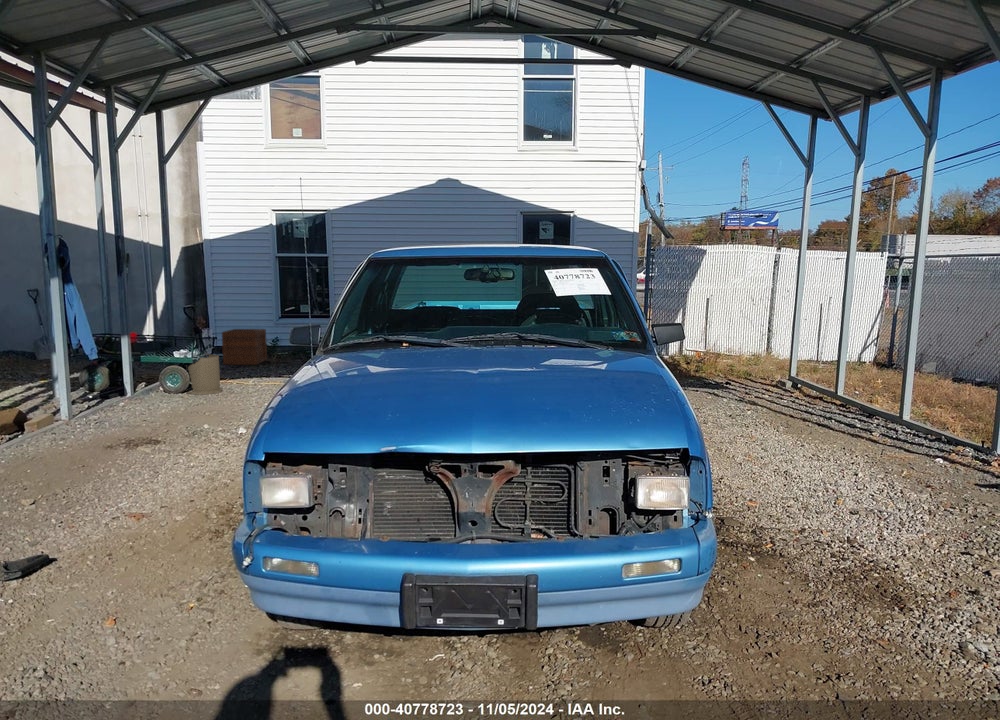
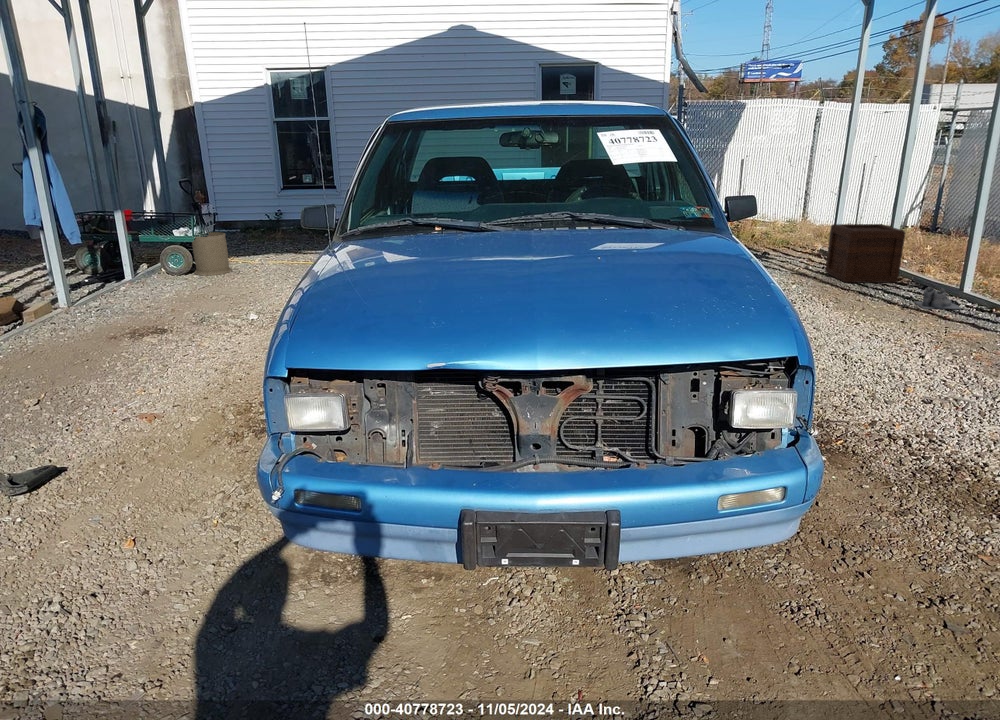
wooden crate: present [222,329,267,365] -> present [825,224,905,283]
boots: none [860,414,903,435] -> present [915,287,960,309]

